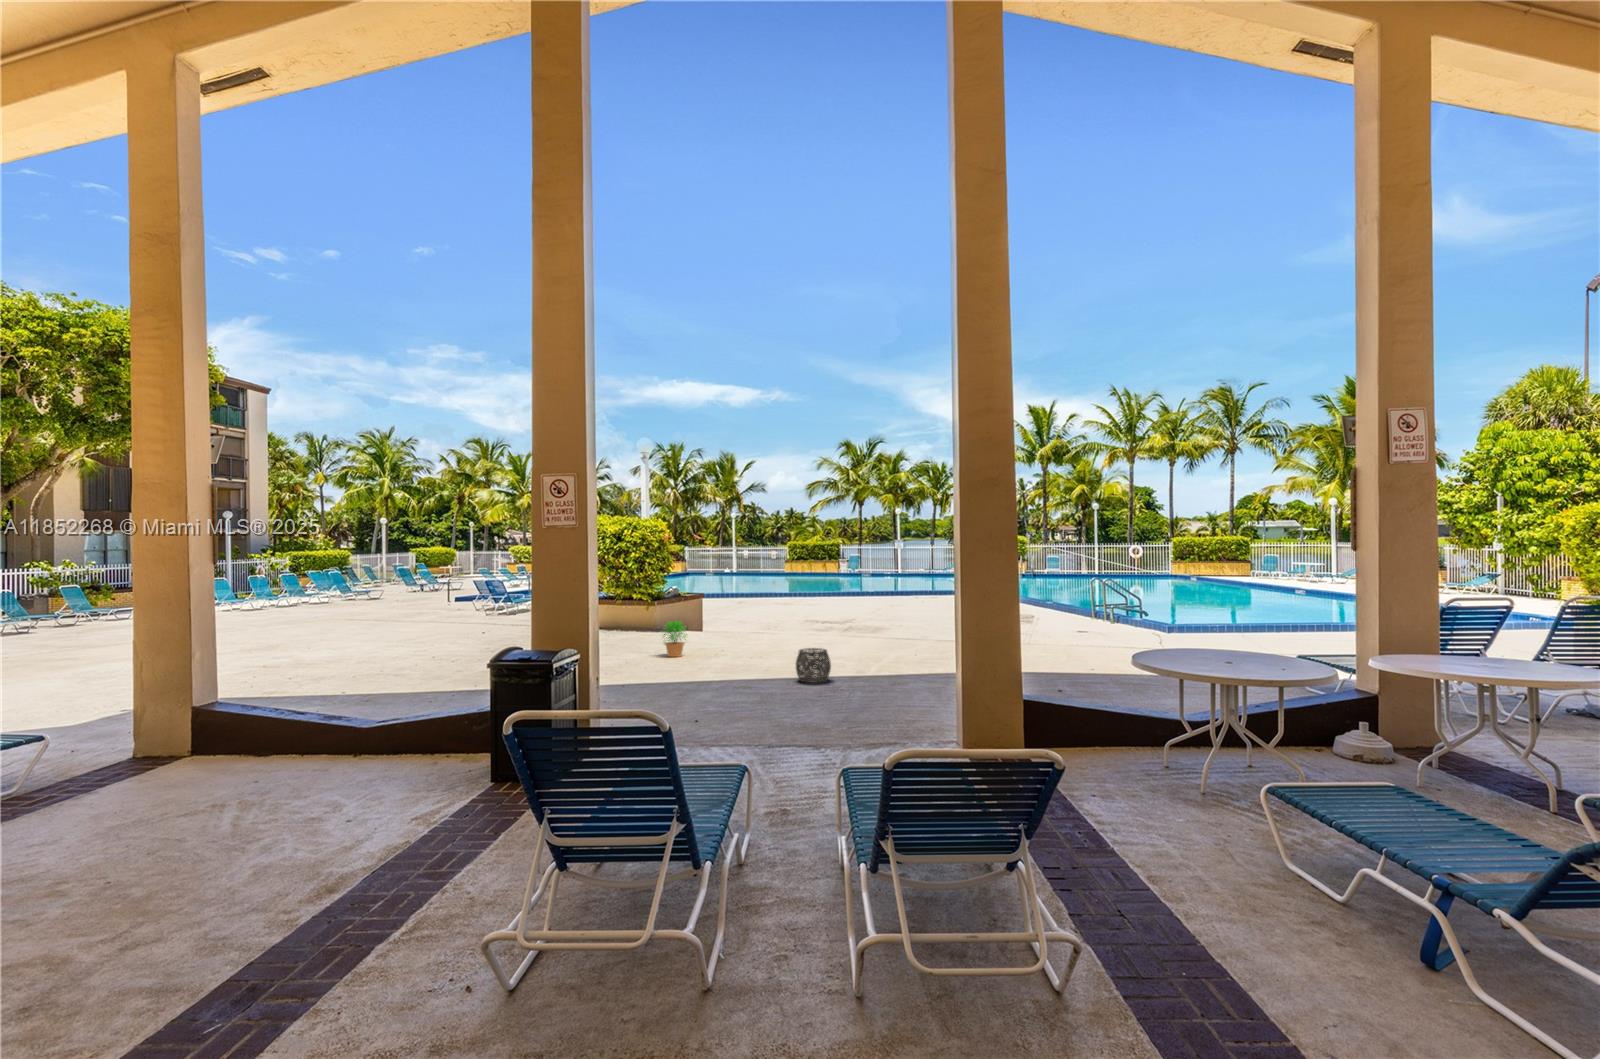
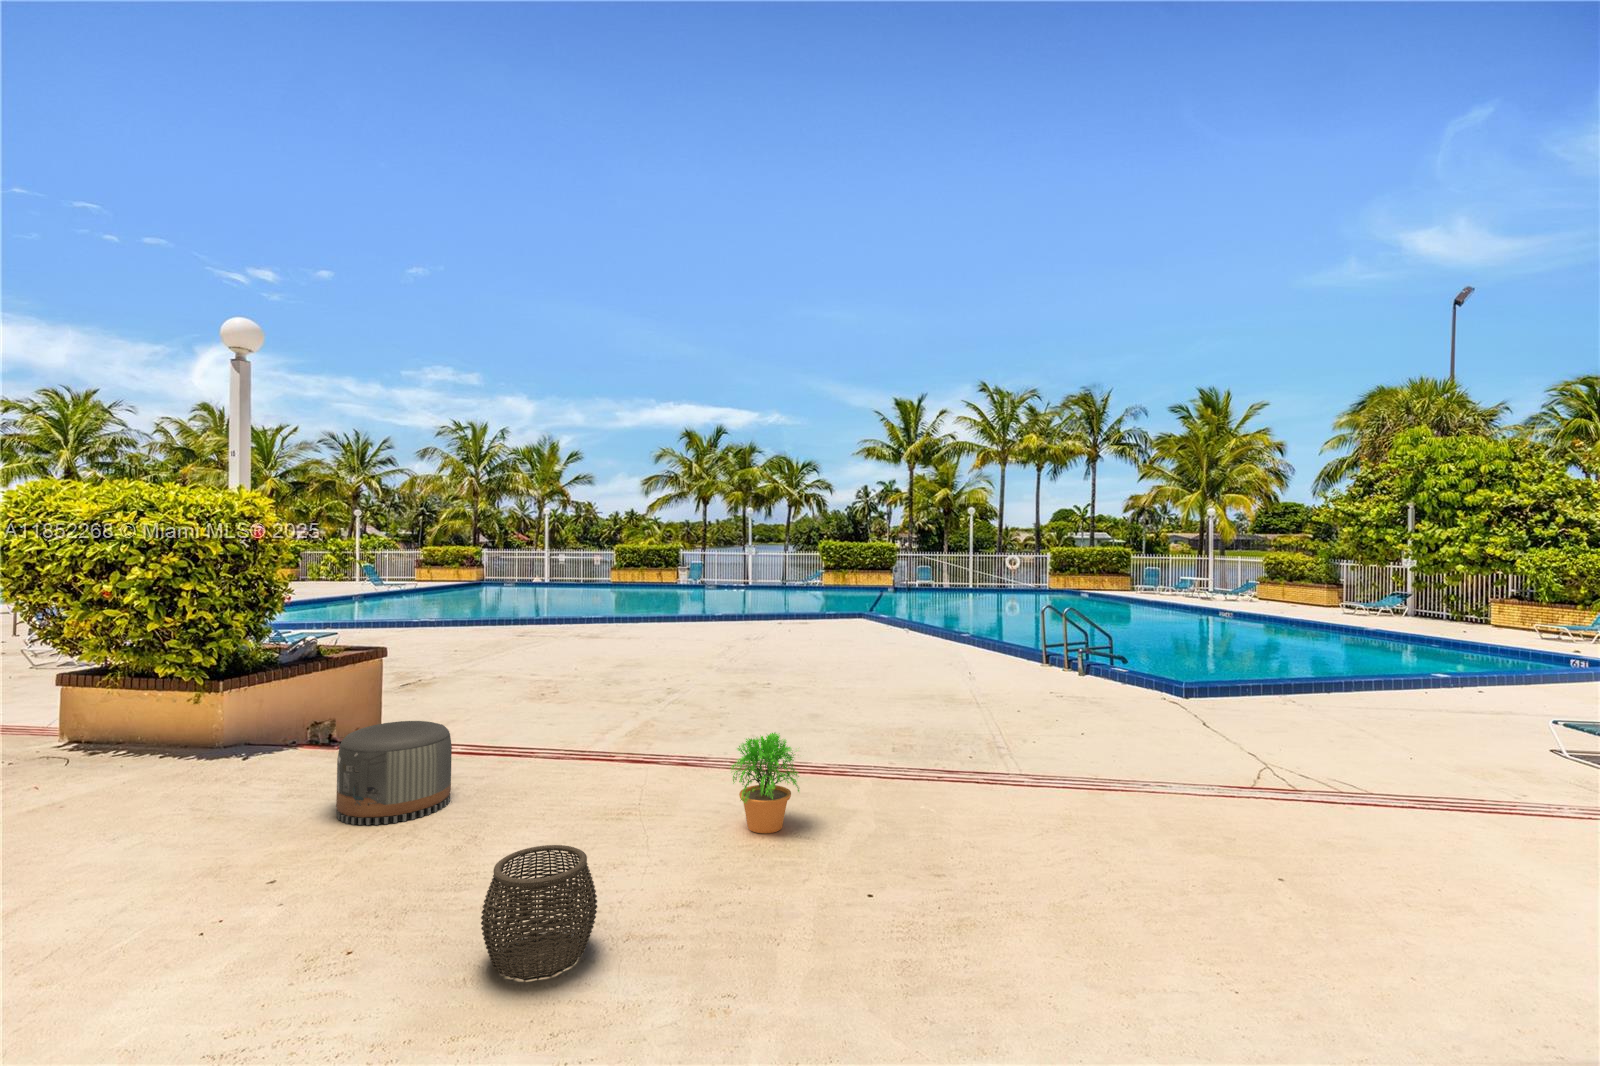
potted plant: present [664,620,687,657] -> present [730,732,799,833]
pouf: none [714,622,756,660] -> present [336,721,452,825]

